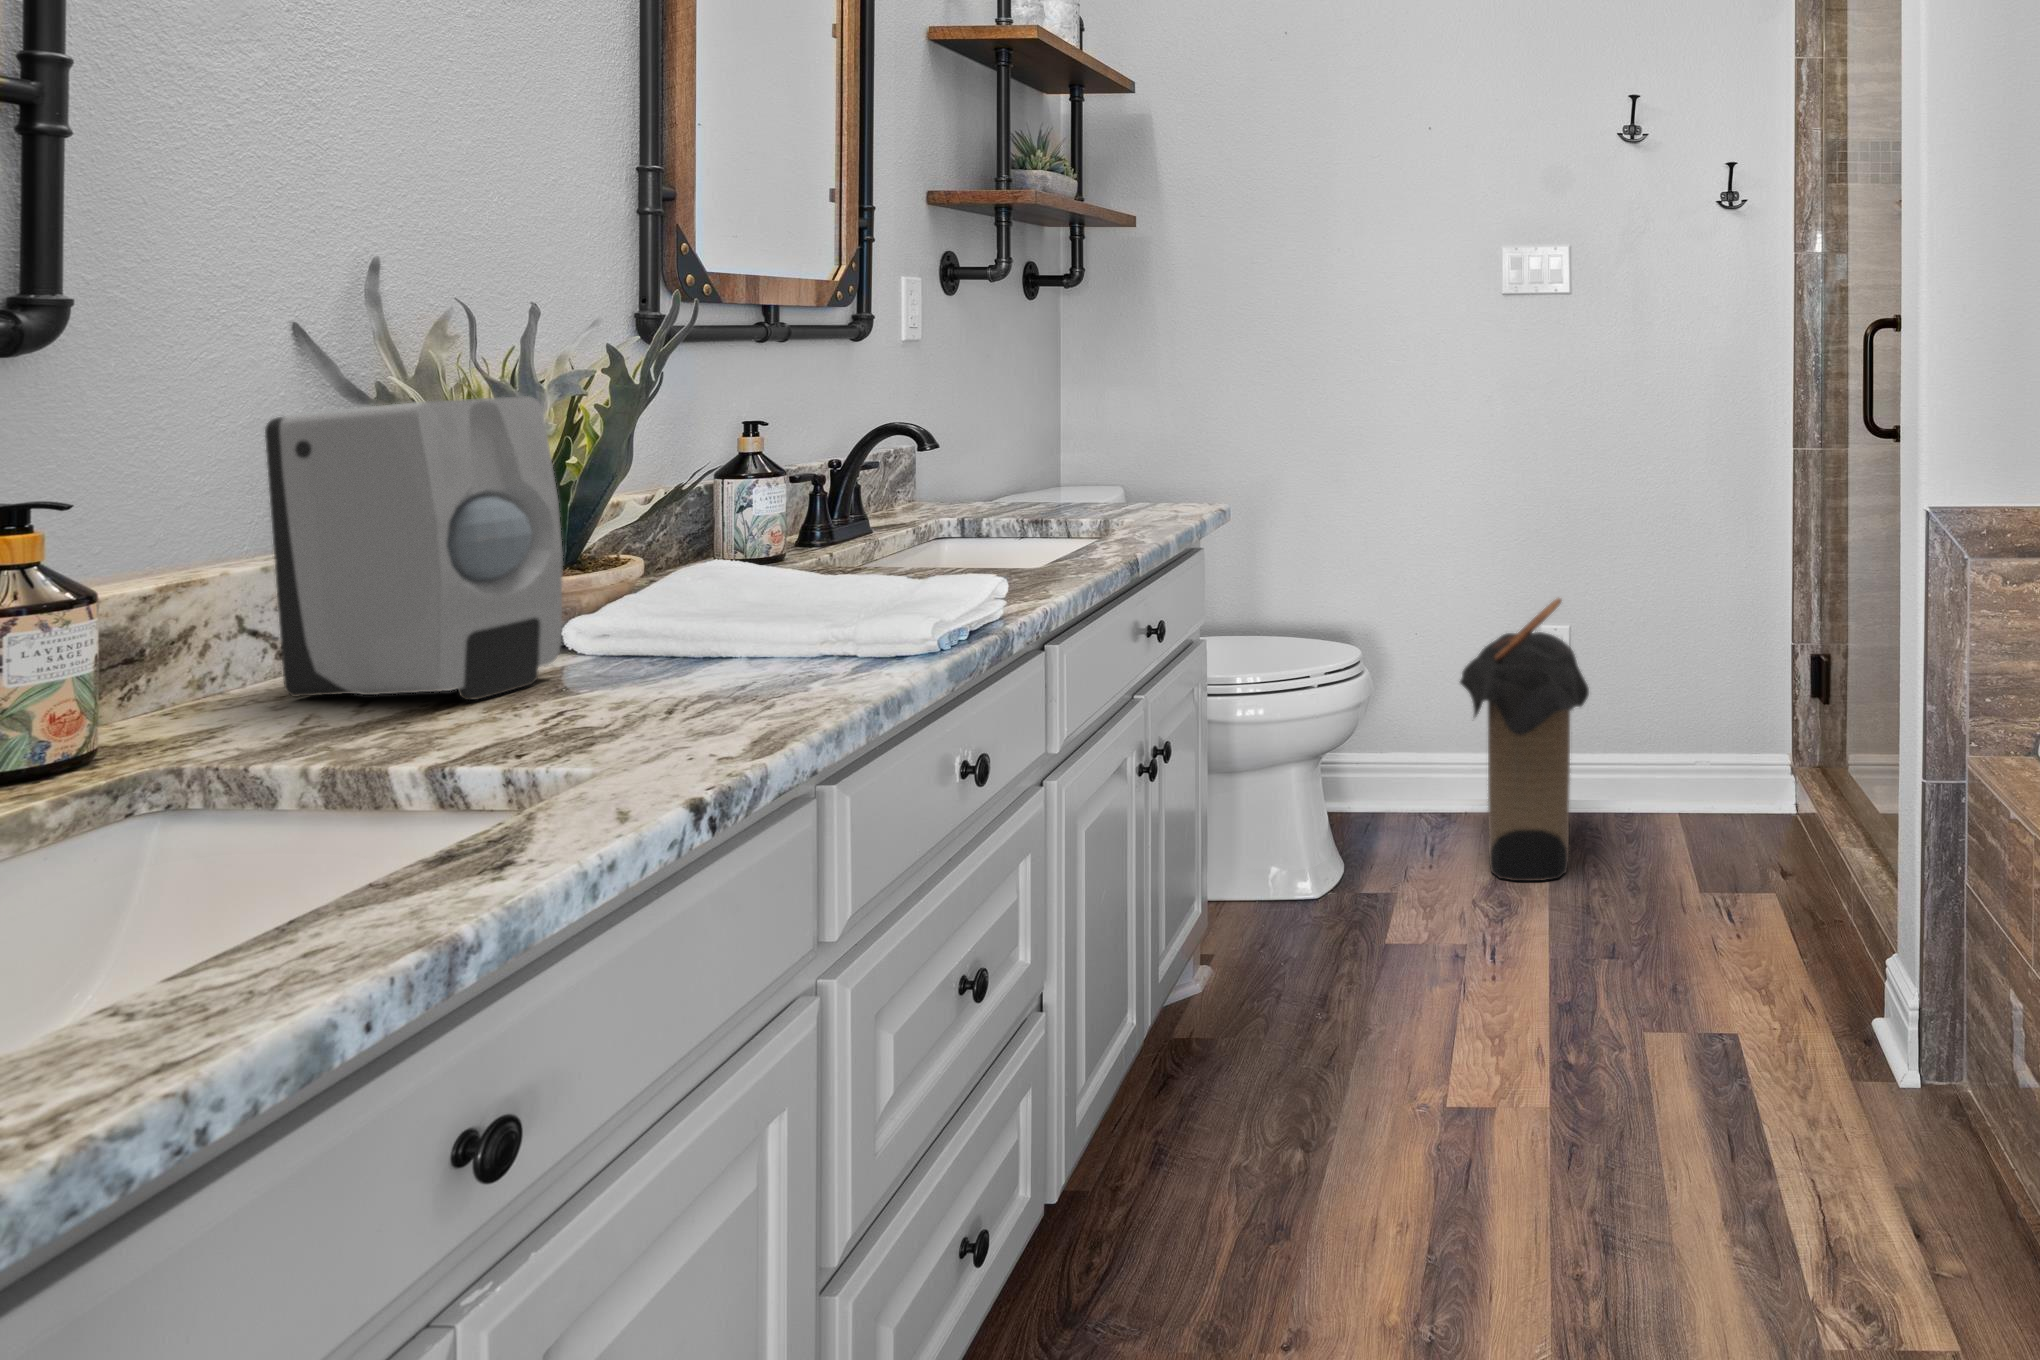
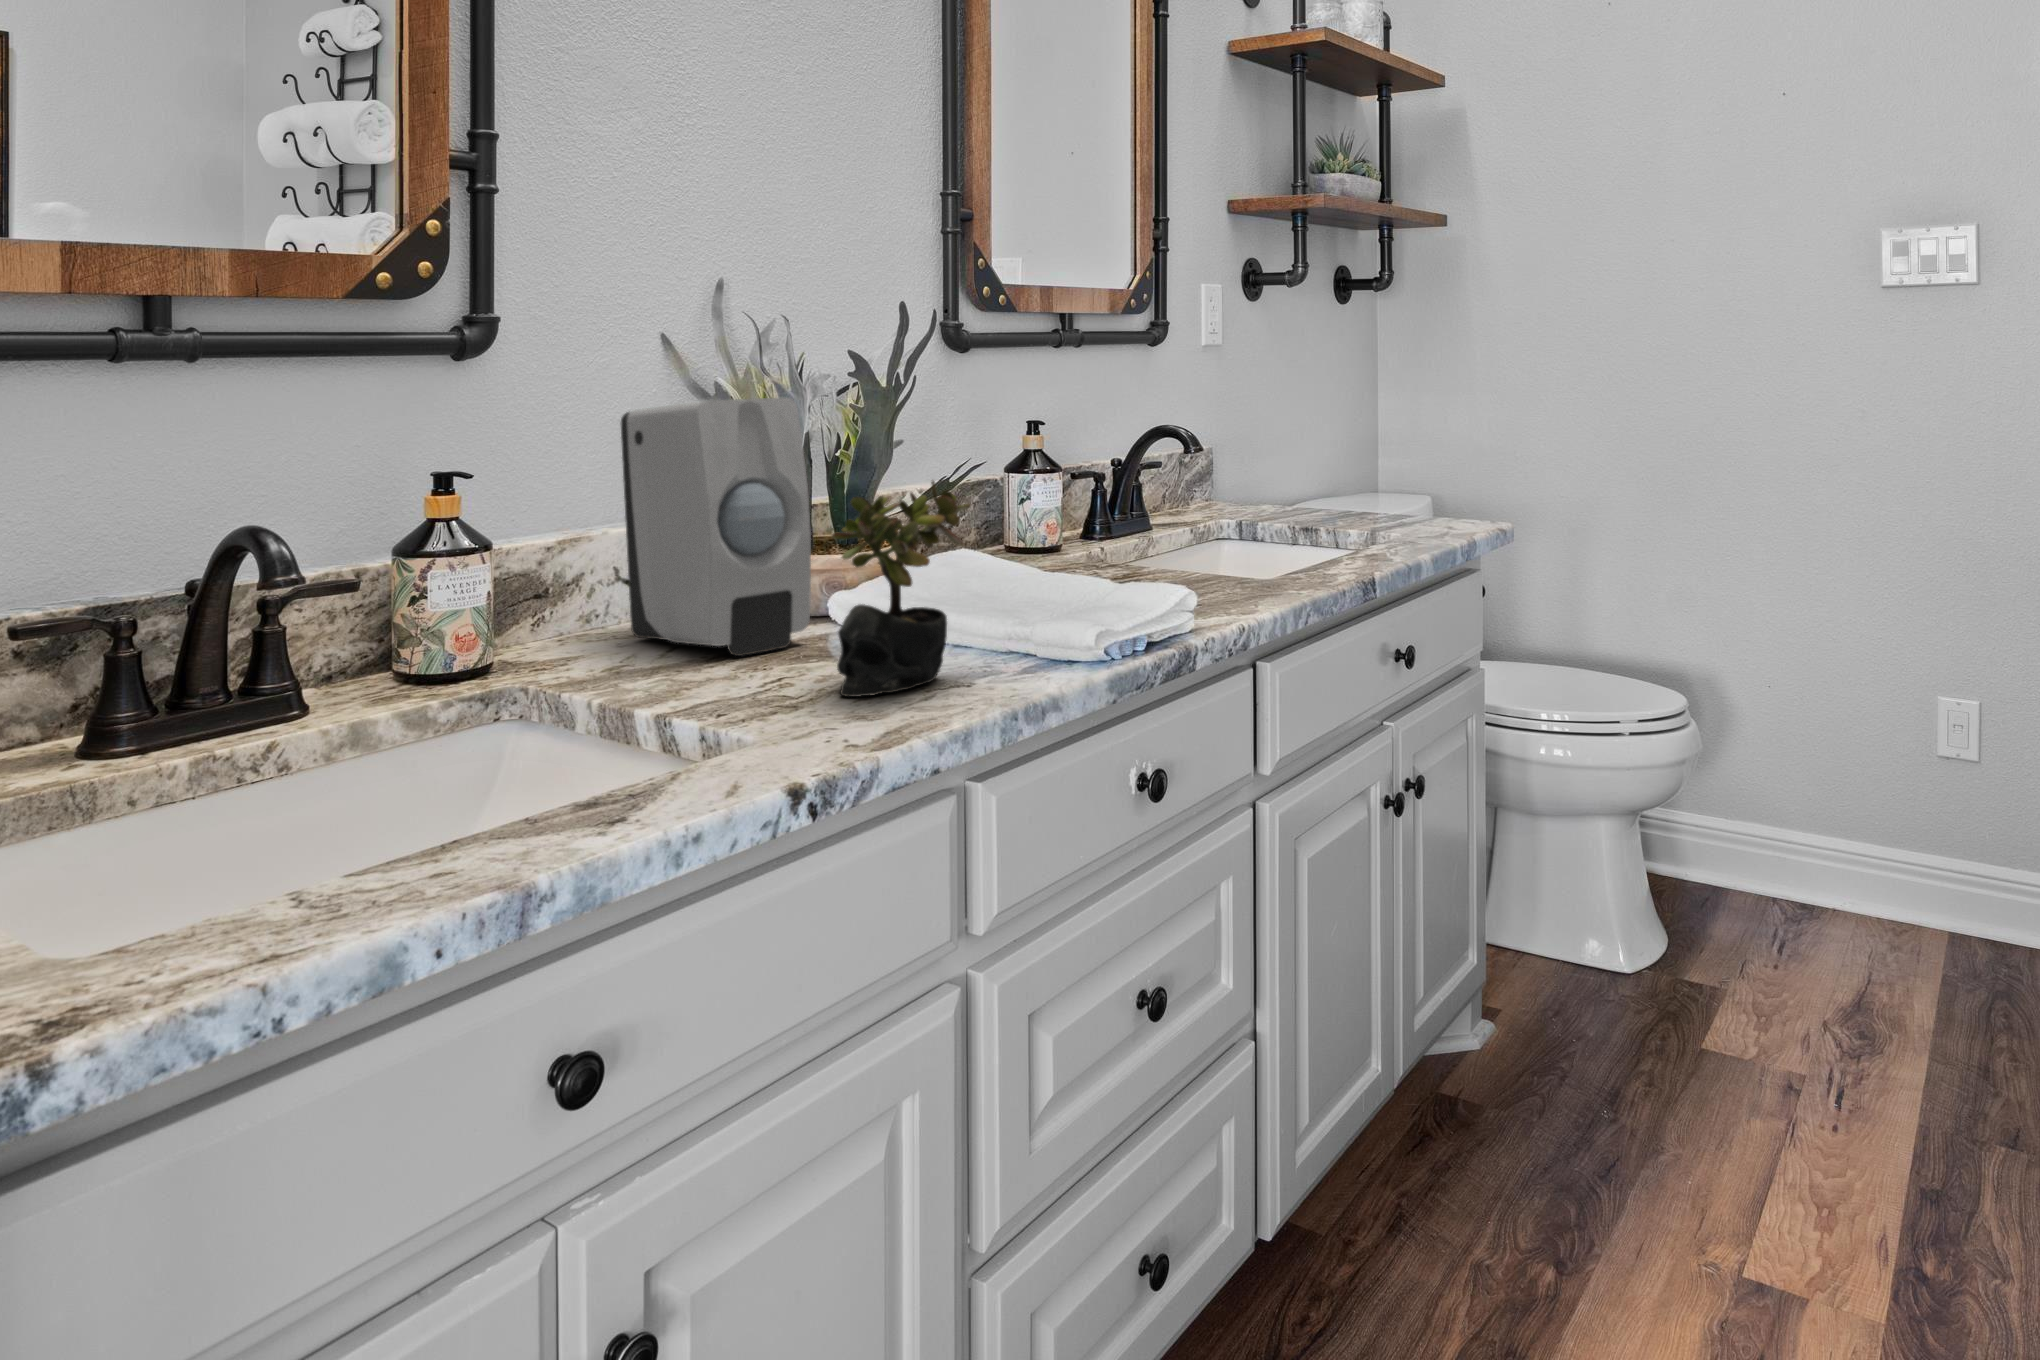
succulent plant: none [644,481,807,723] -> present [832,481,971,697]
laundry hamper: present [1460,598,1589,881] -> none [1821,671,2004,1030]

